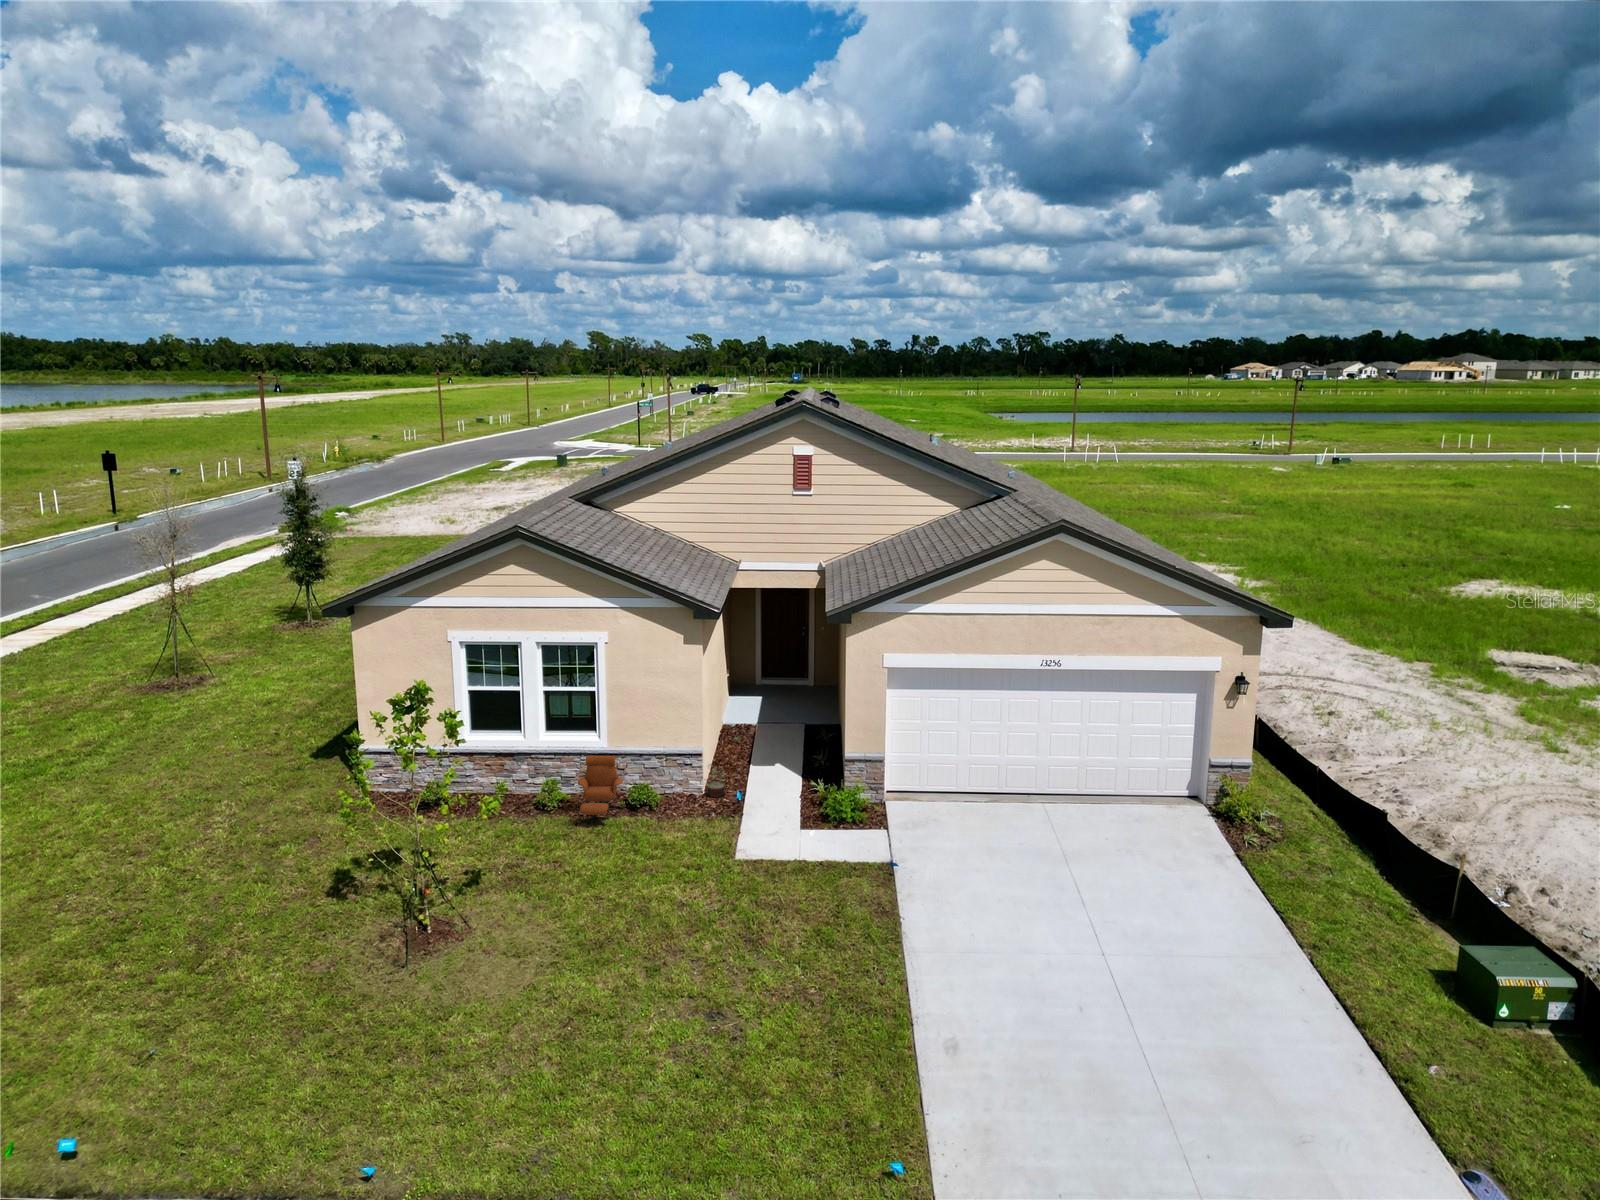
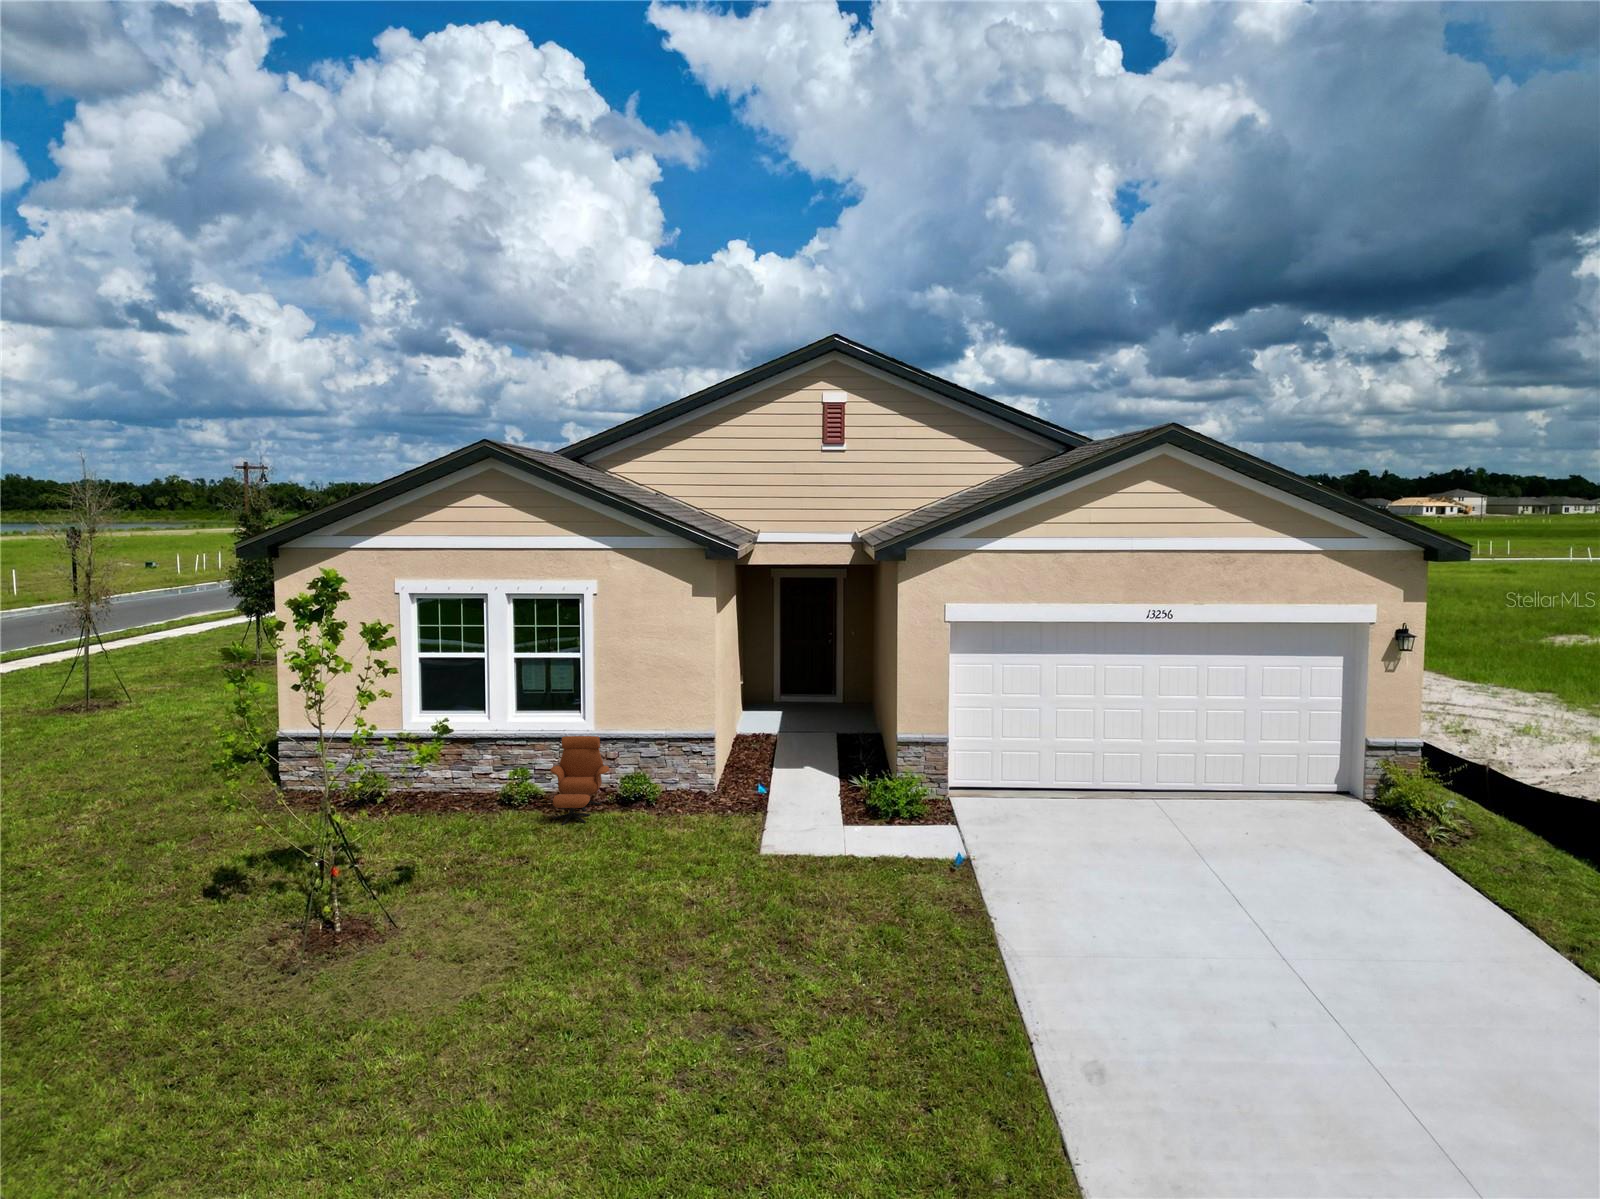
decorative plant: present [706,764,725,797] -> none [714,750,744,795]

